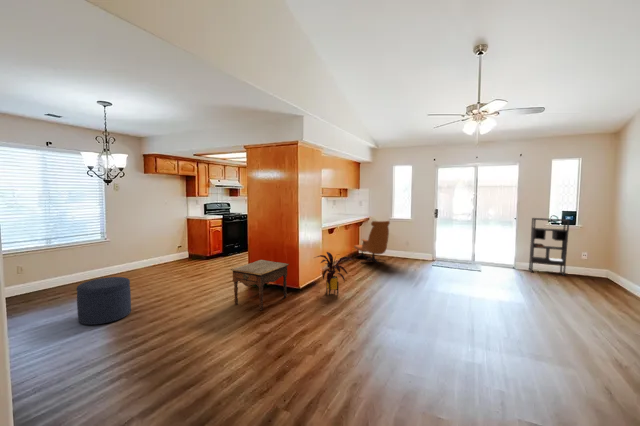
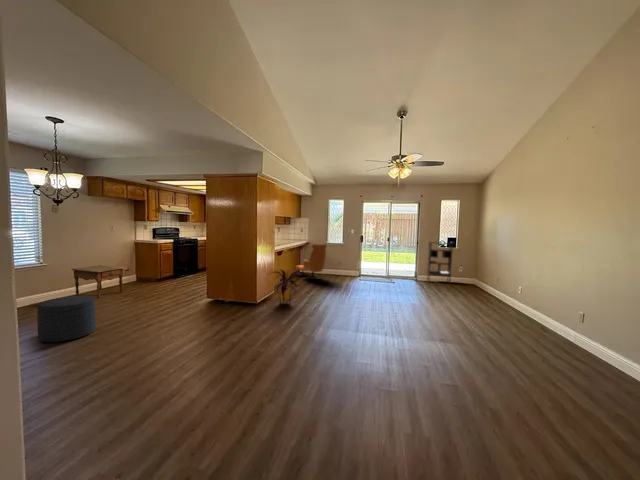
side table: present [231,260,289,310] -> present [72,265,124,298]

